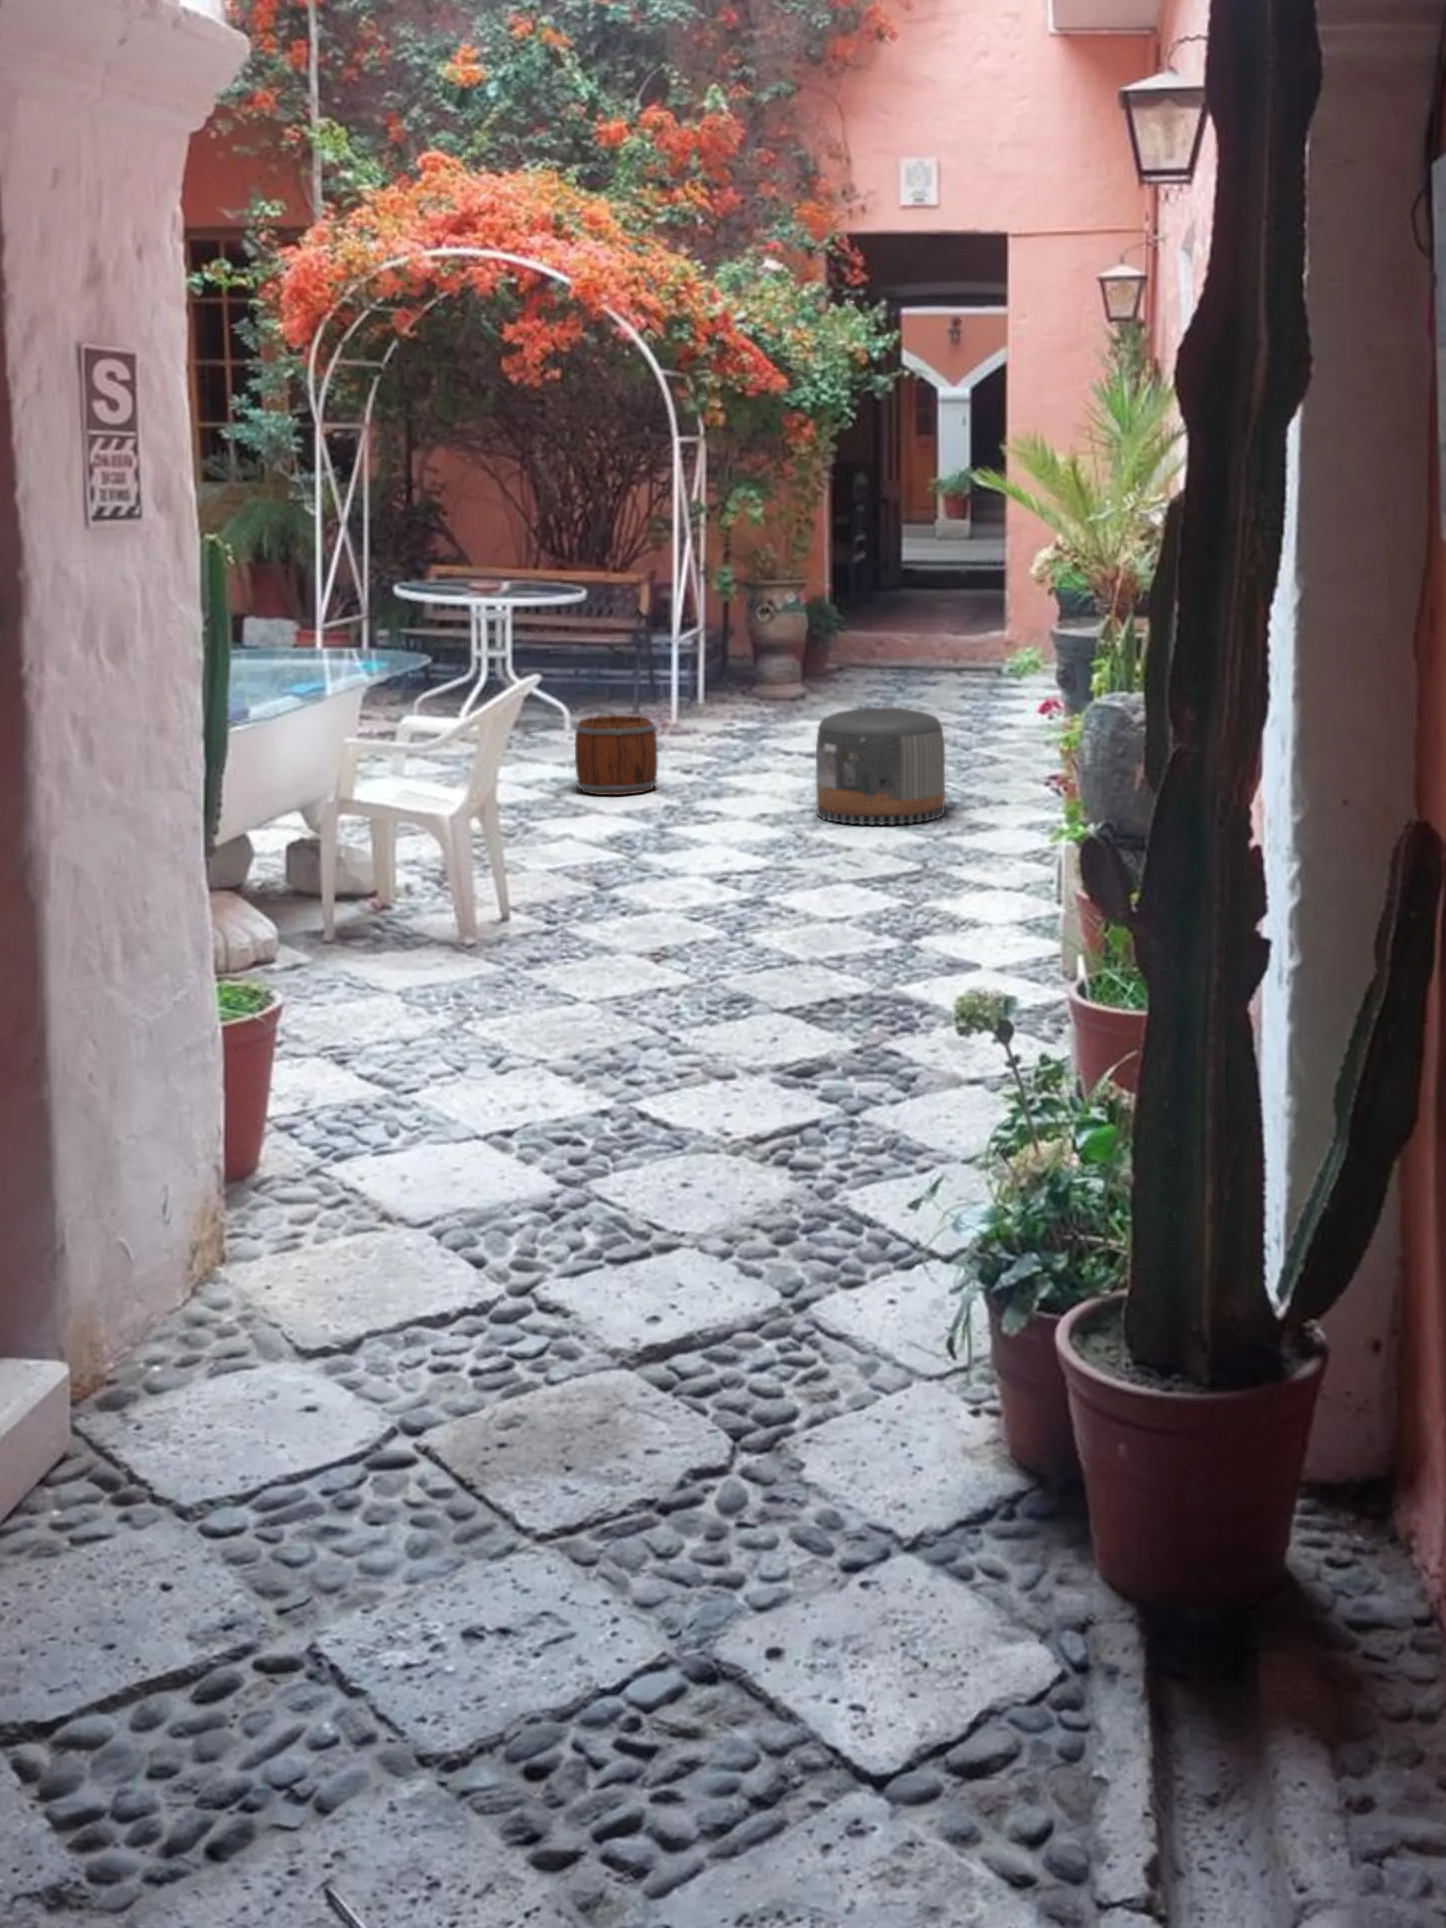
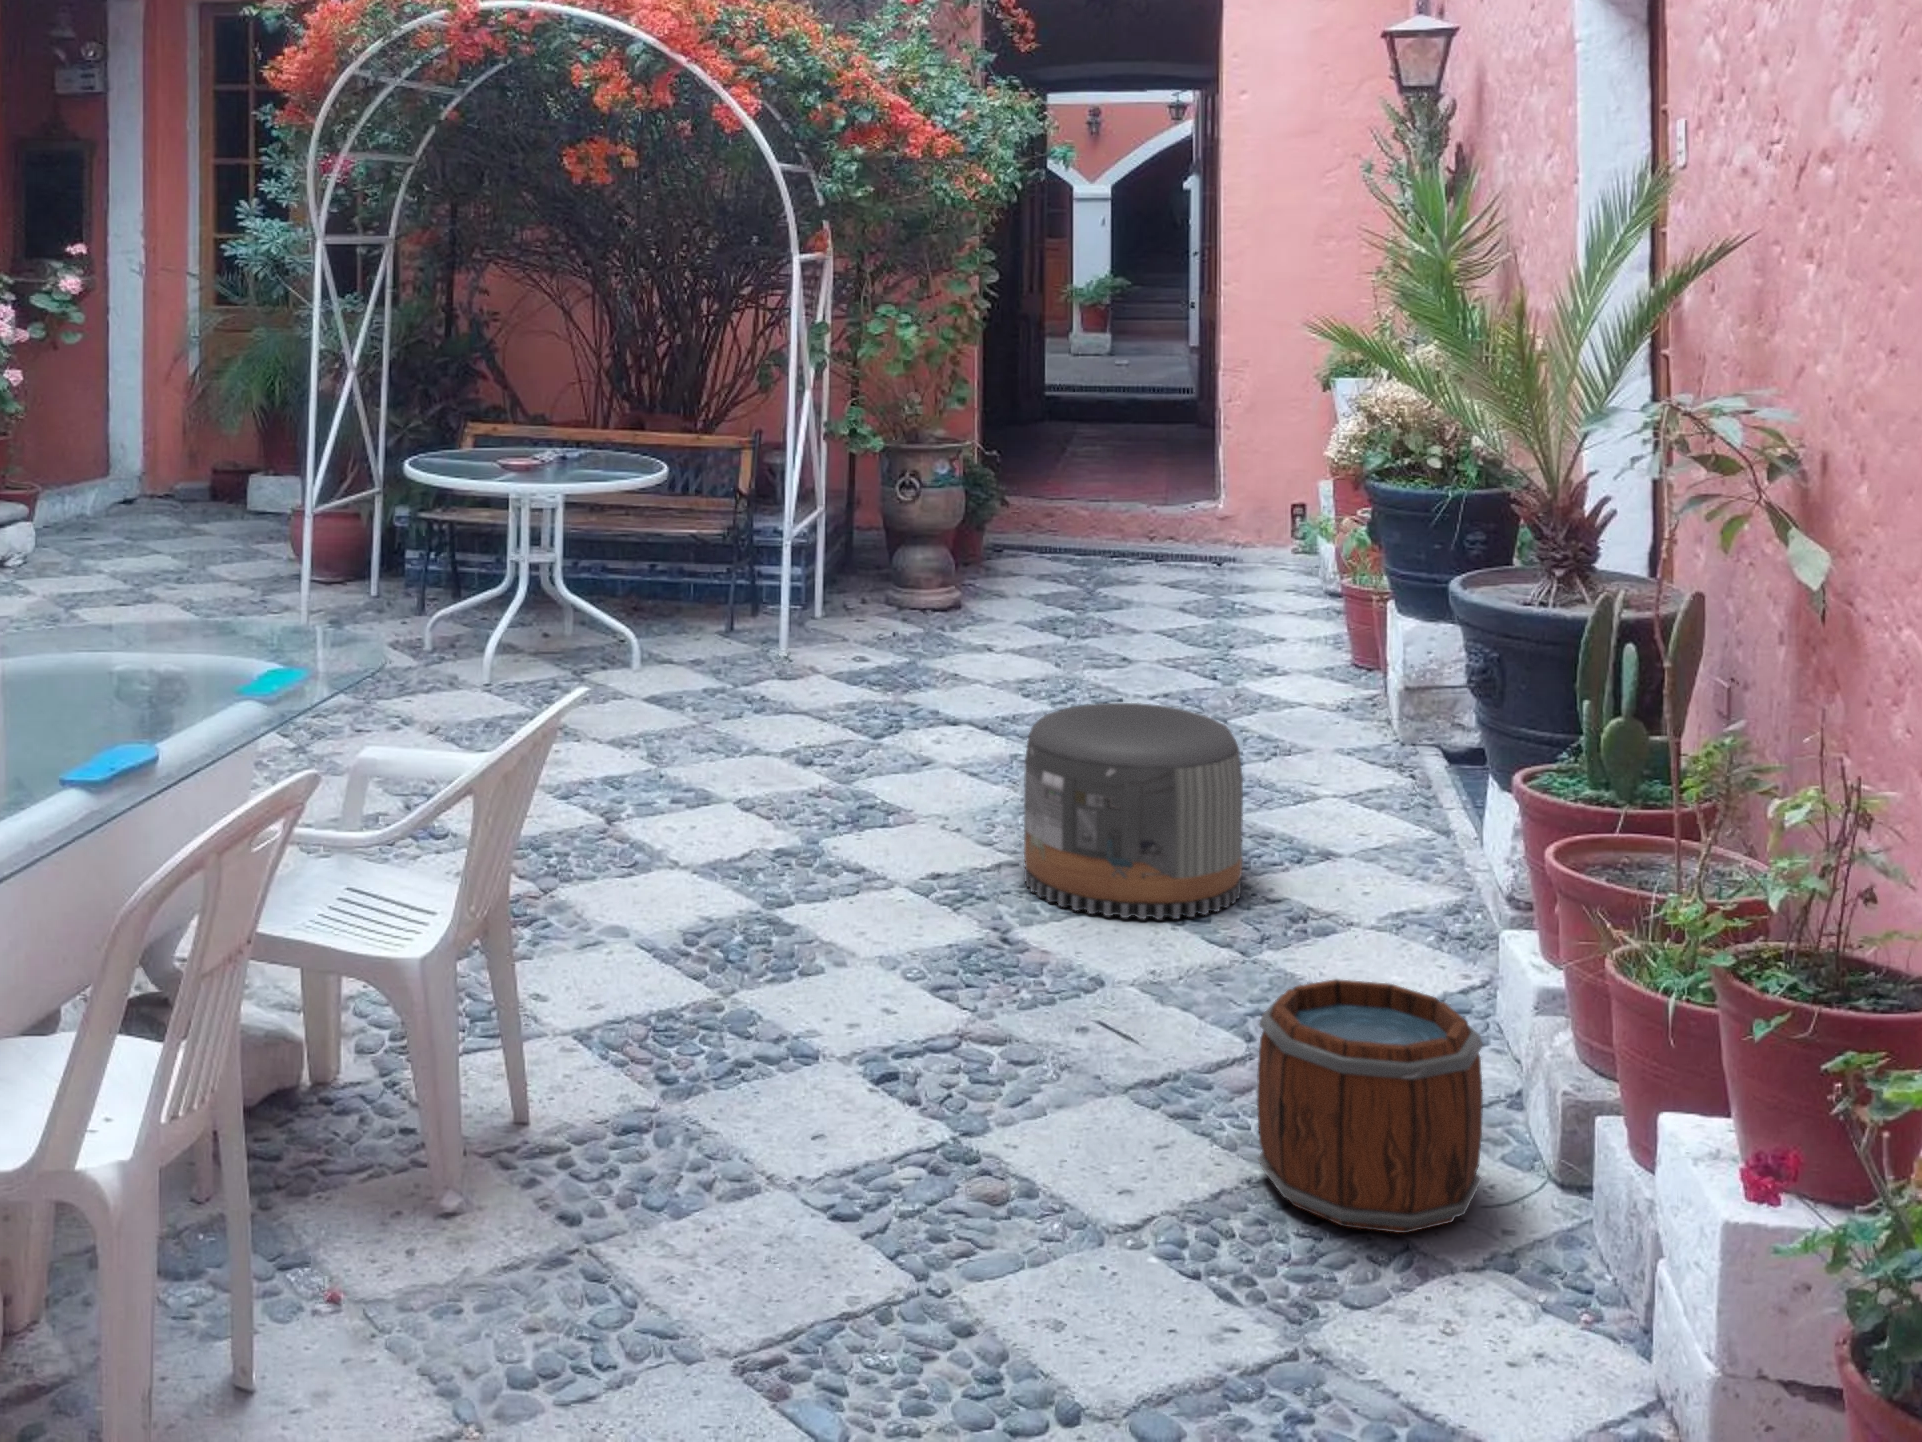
bucket: present [575,715,658,795] -> present [1257,979,1483,1233]

